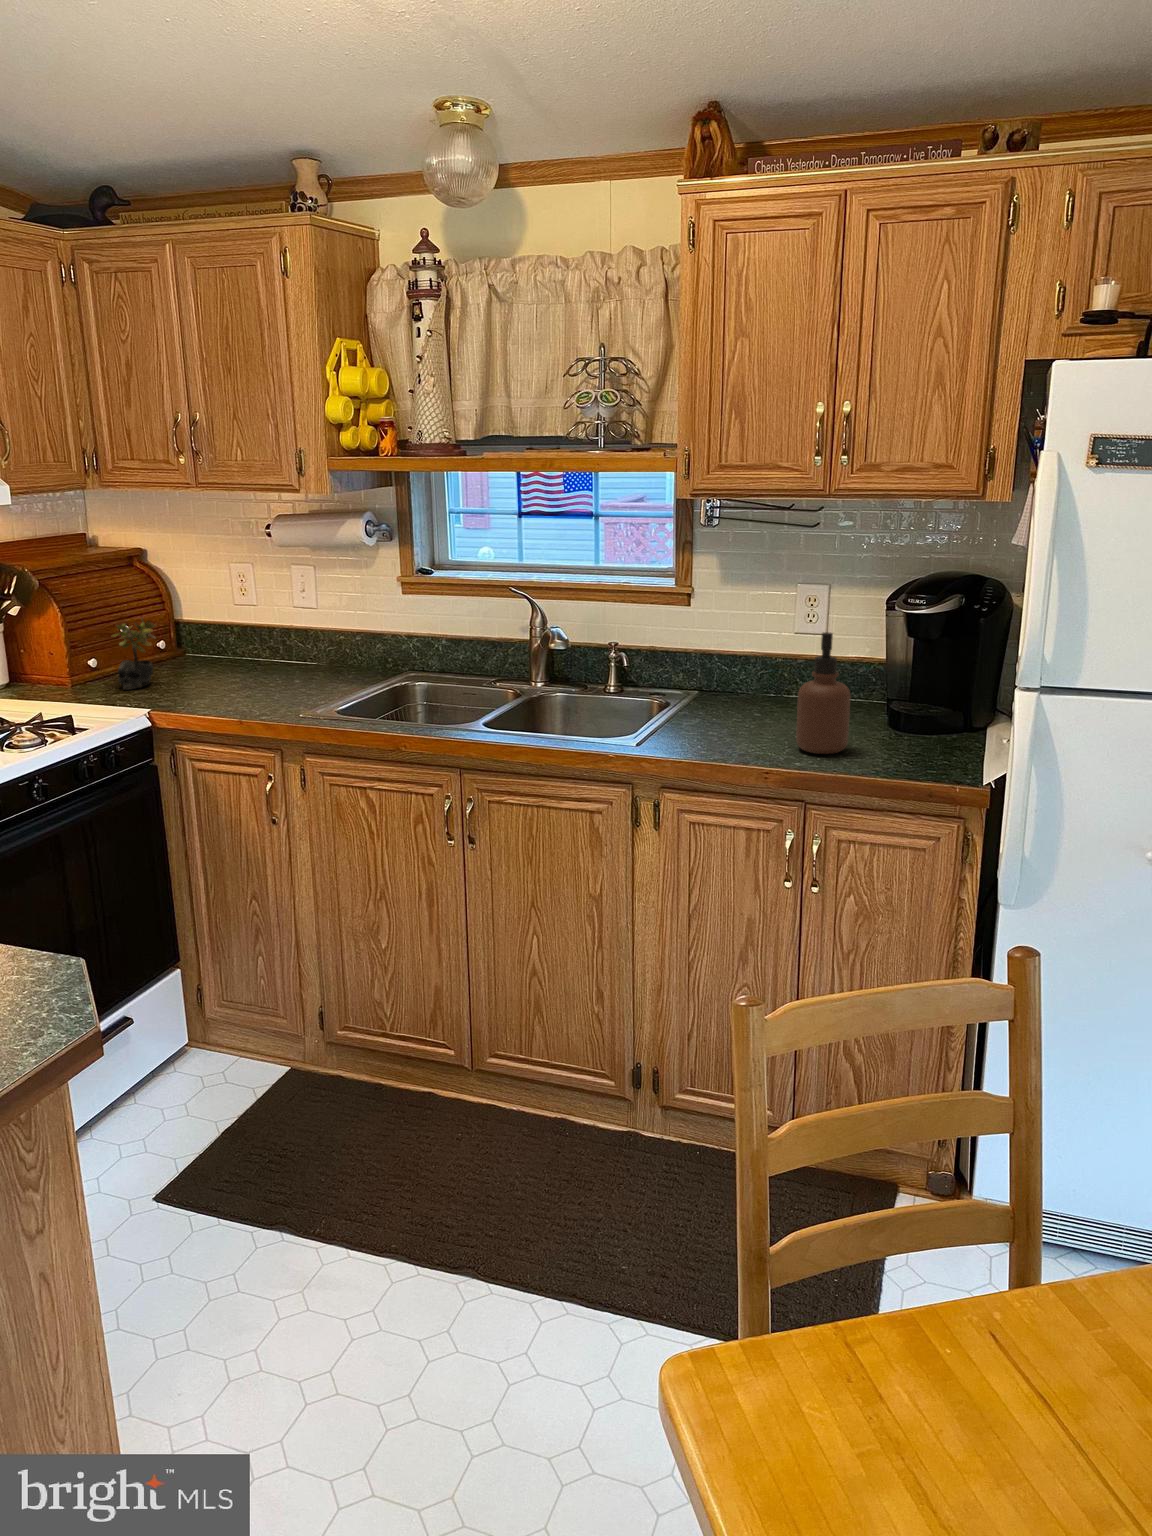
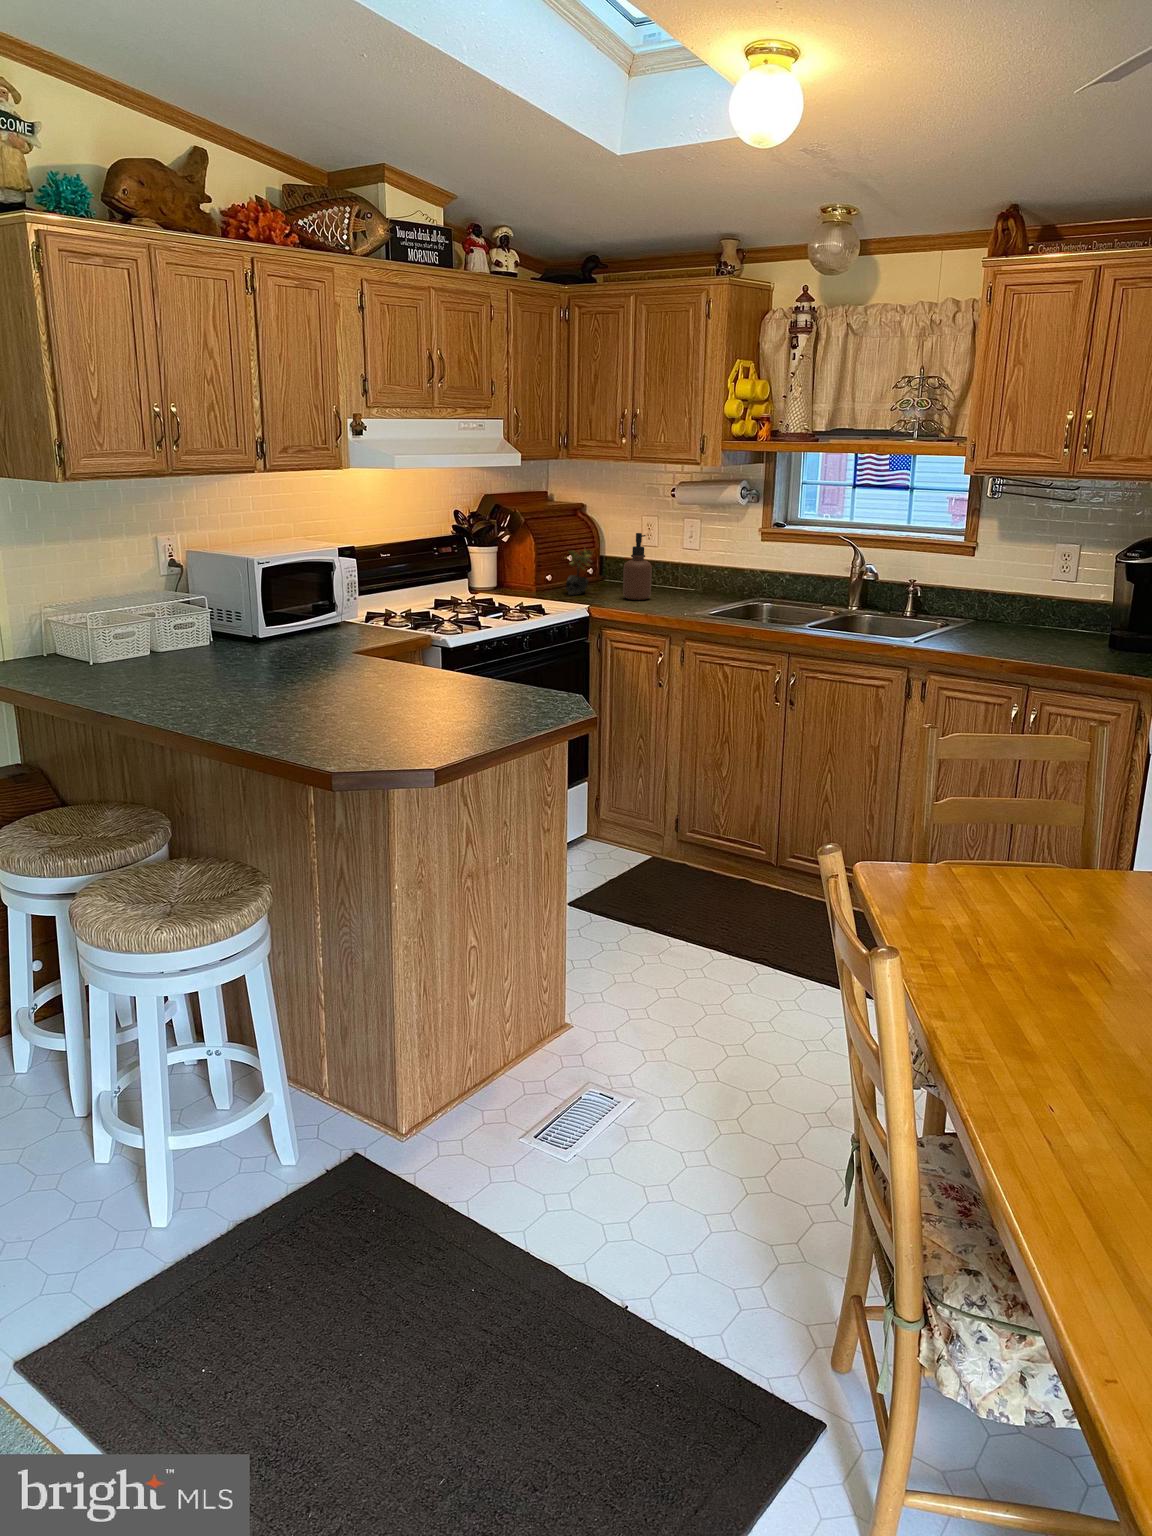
soap dispenser: present [796,632,851,754] -> present [623,533,652,600]

